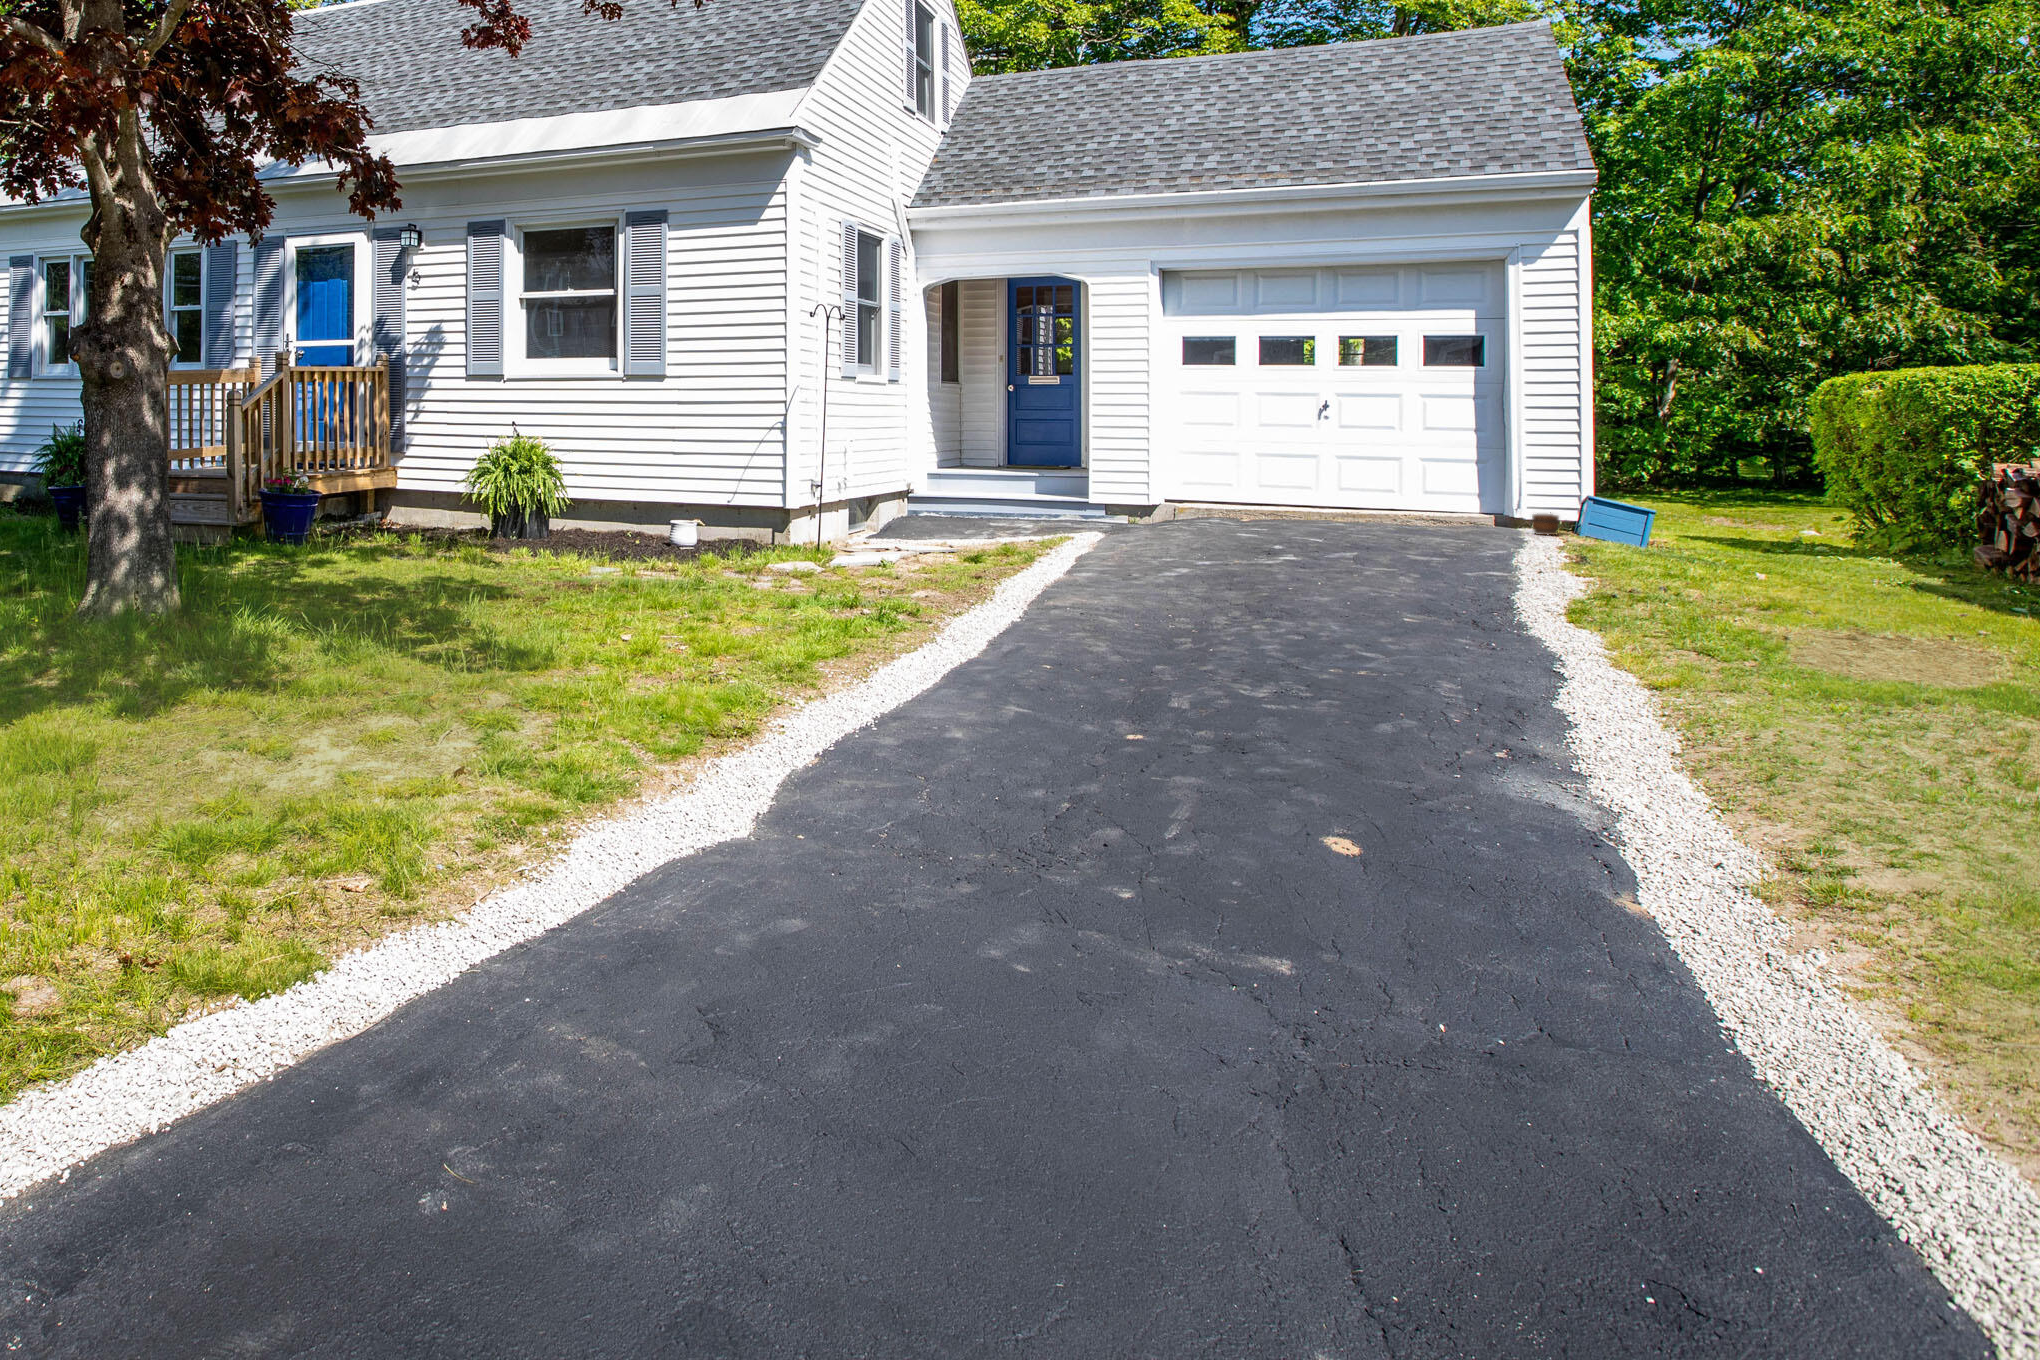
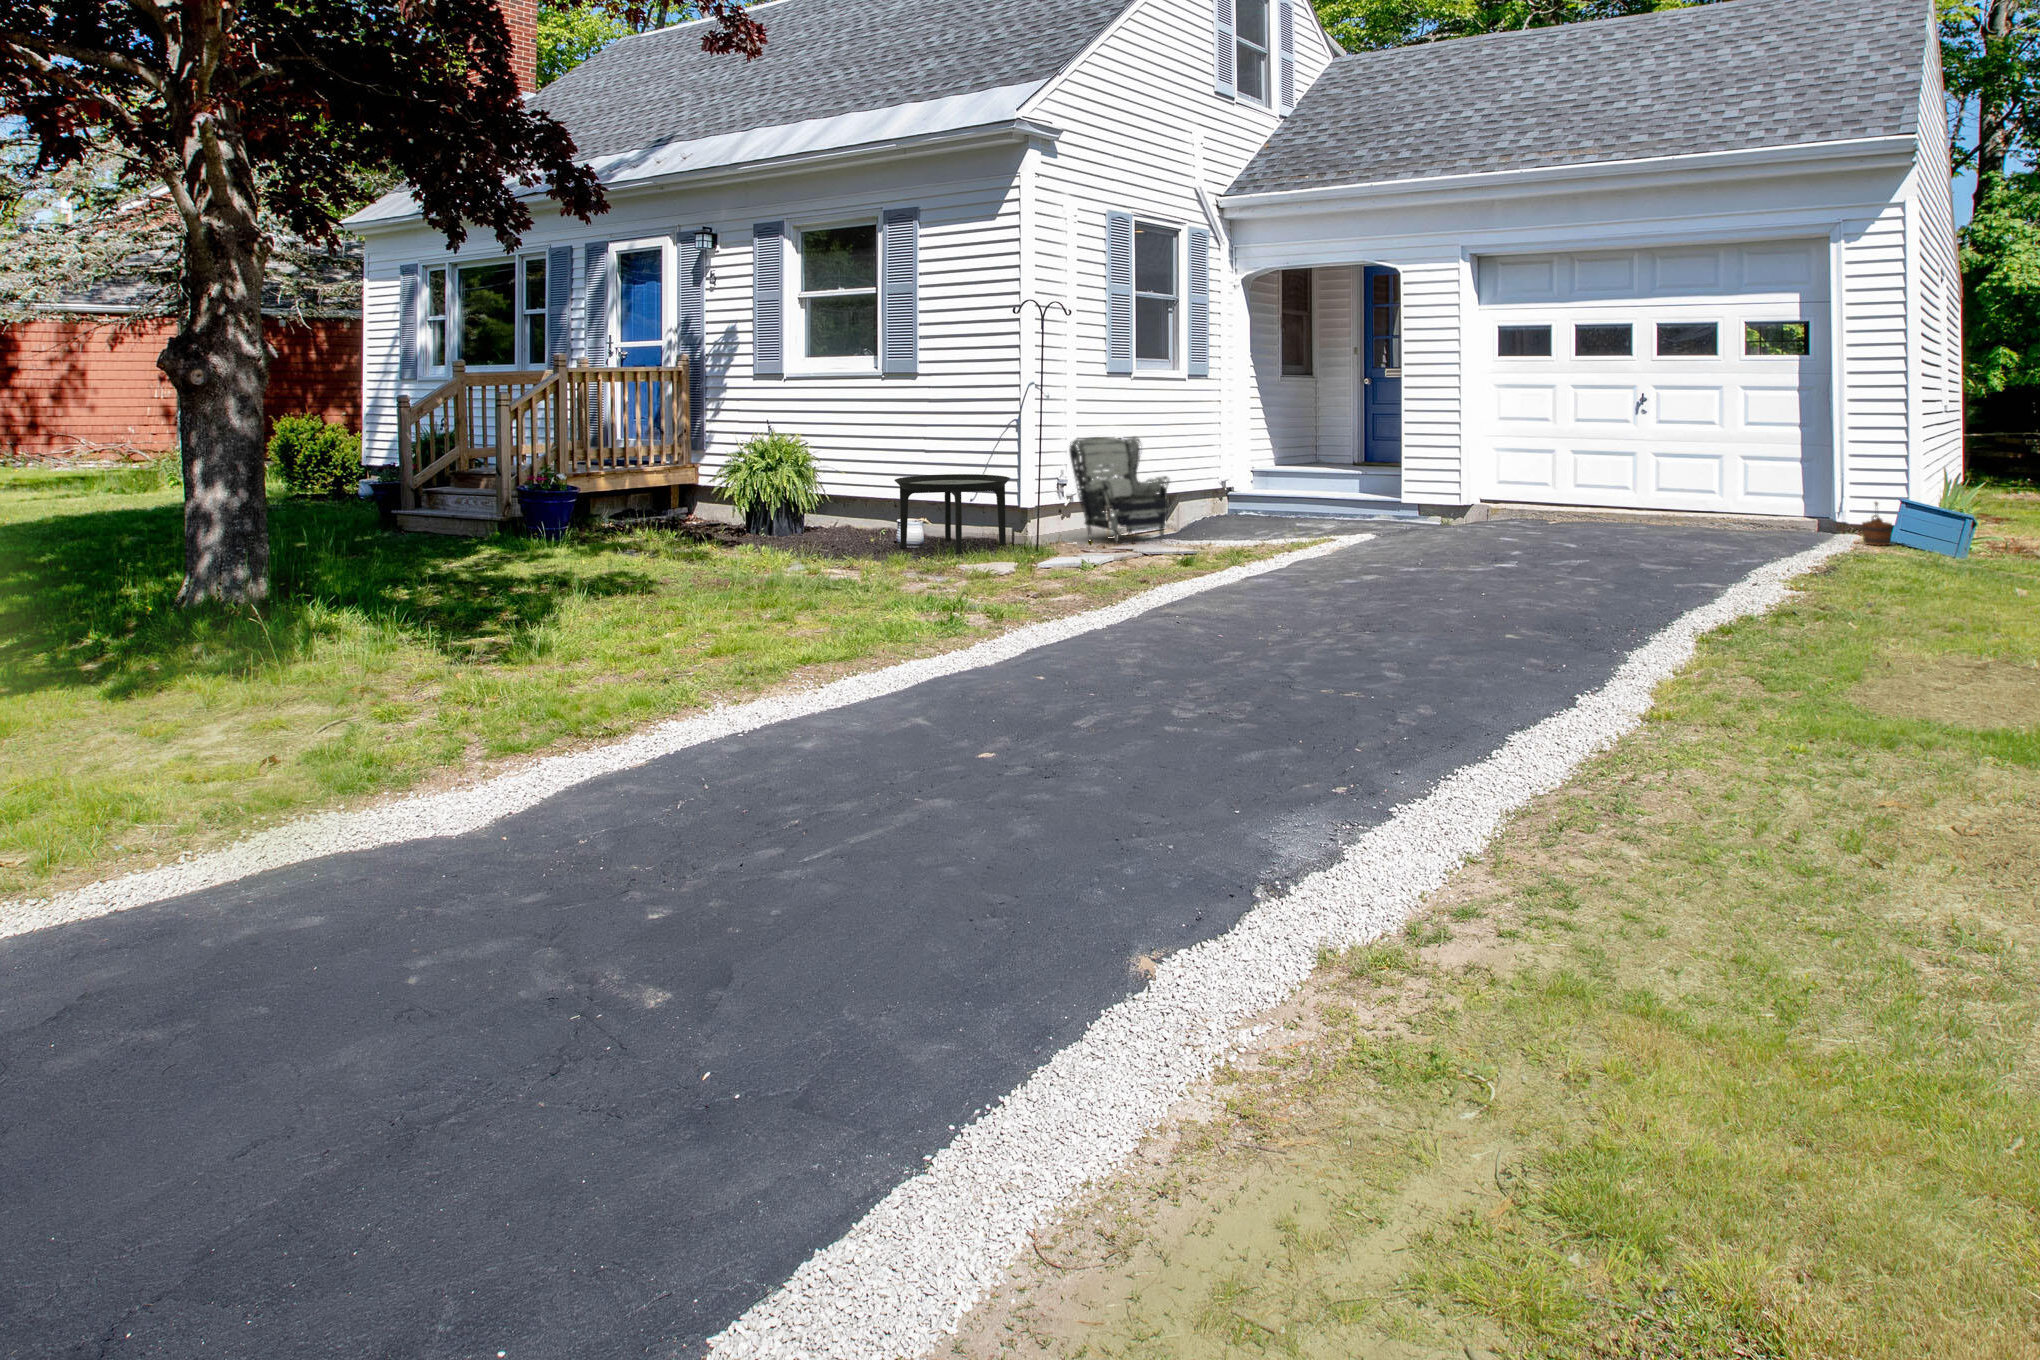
armchair: none [823,438,925,542] -> present [1069,437,1169,543]
round table: none [674,476,789,553] -> present [894,474,1010,553]

